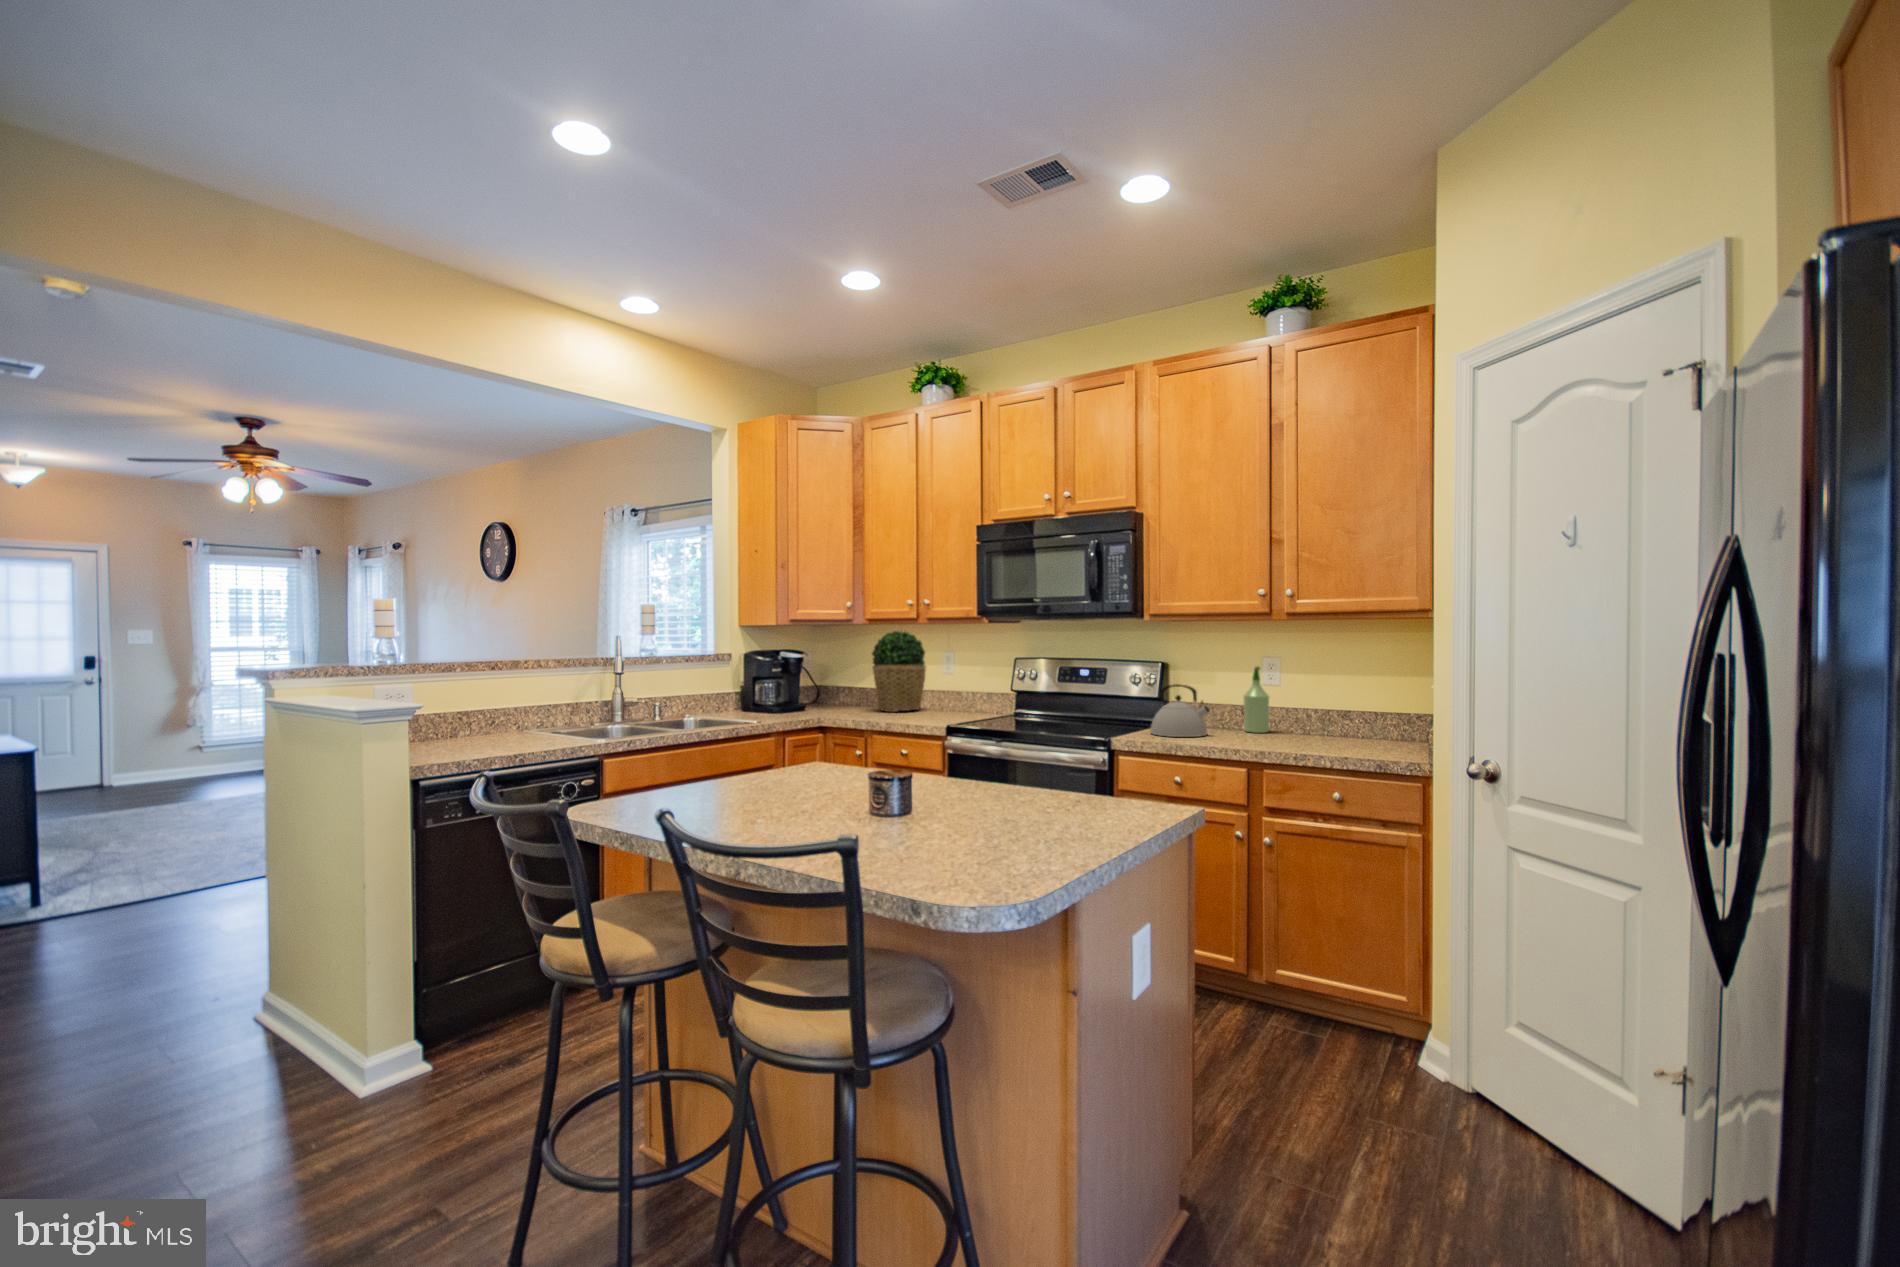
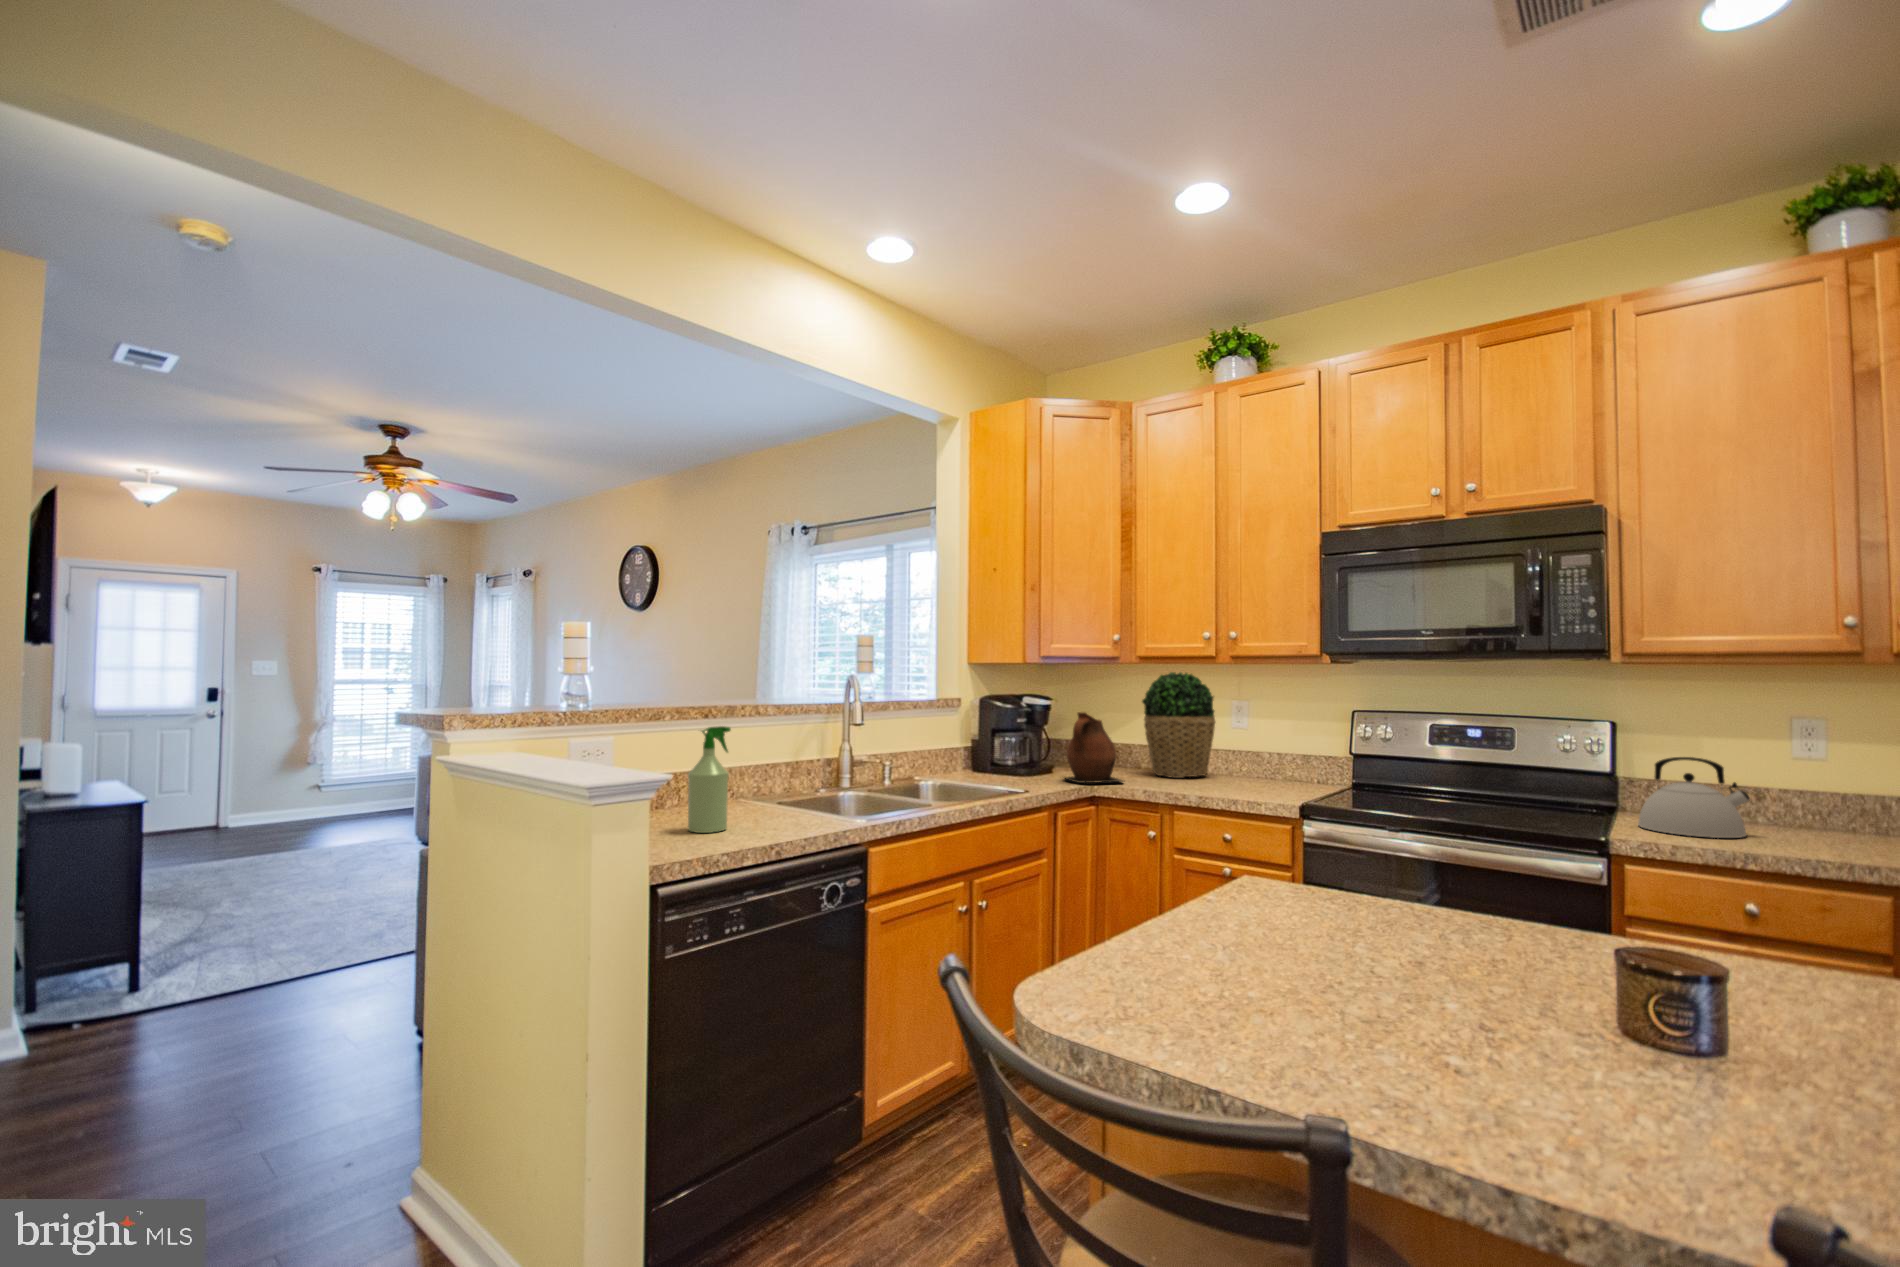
ceramic pitcher: none [800,662,847,716] -> present [1065,712,1123,783]
spray bottle: present [1244,666,1269,733] -> present [688,726,731,833]

